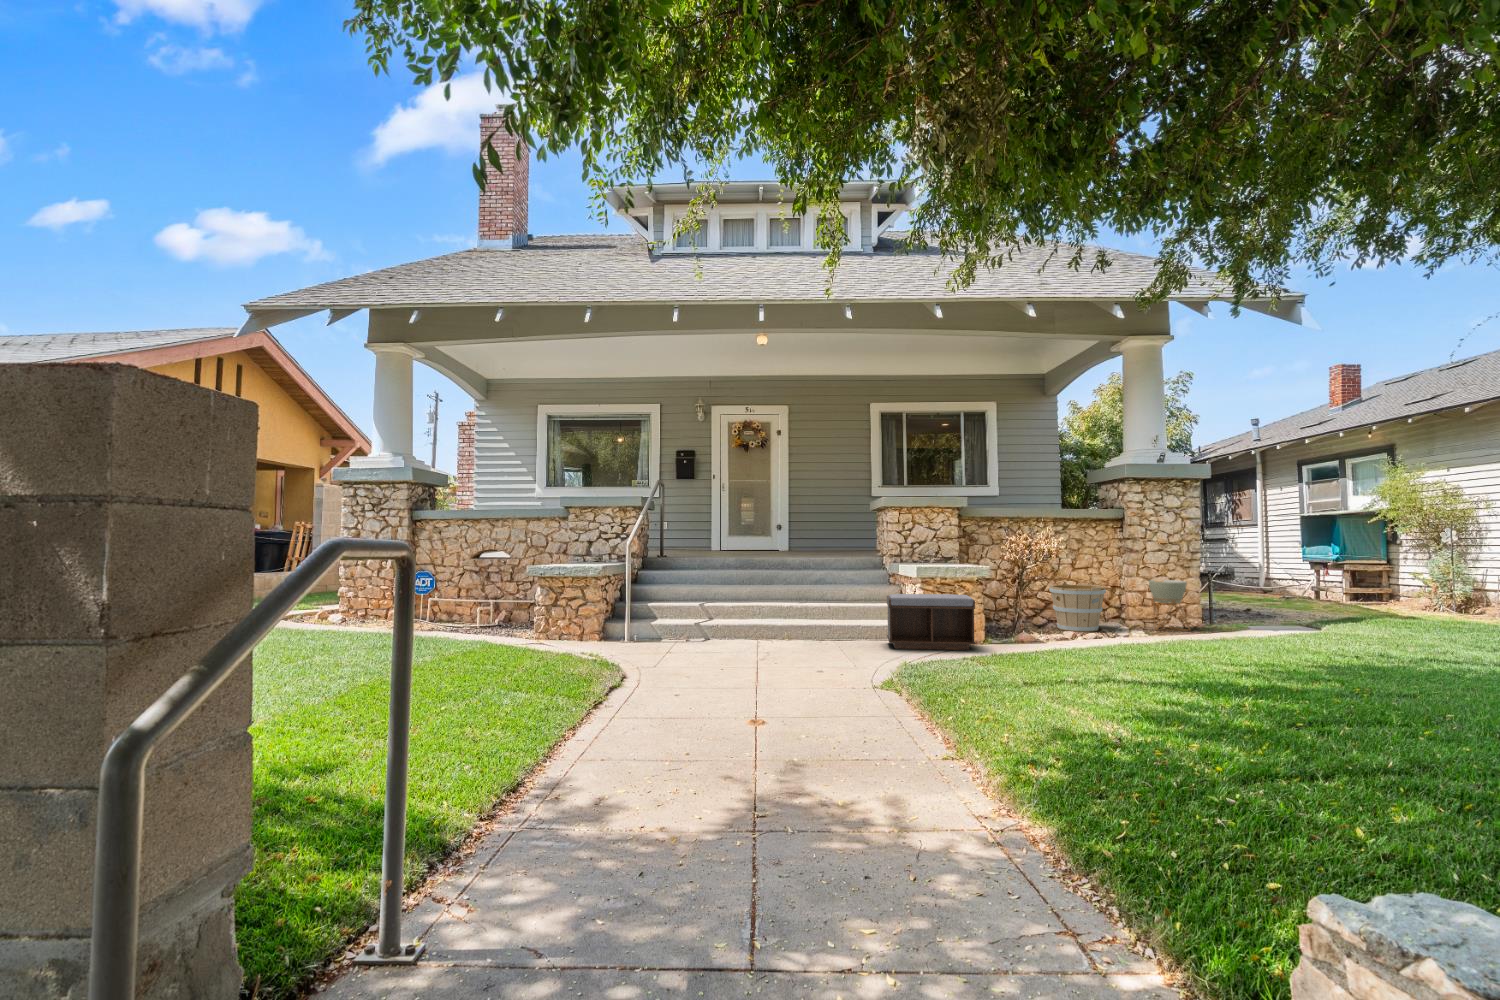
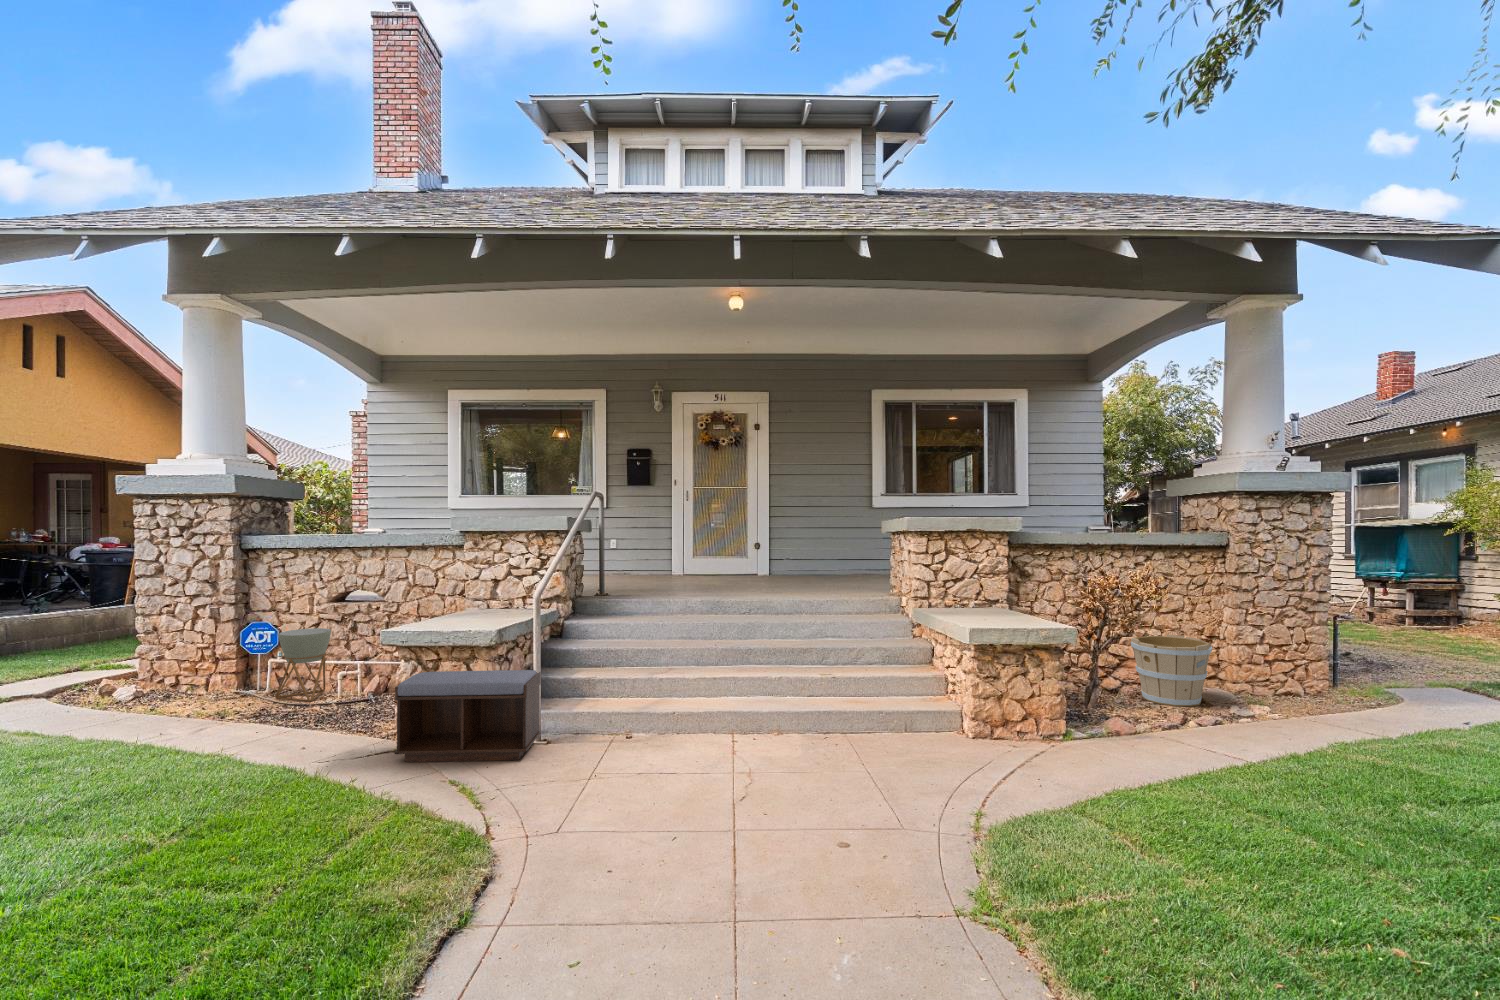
planter: present [1149,580,1190,631] -> present [275,628,331,702]
bench: present [887,594,975,650] -> present [394,670,541,762]

